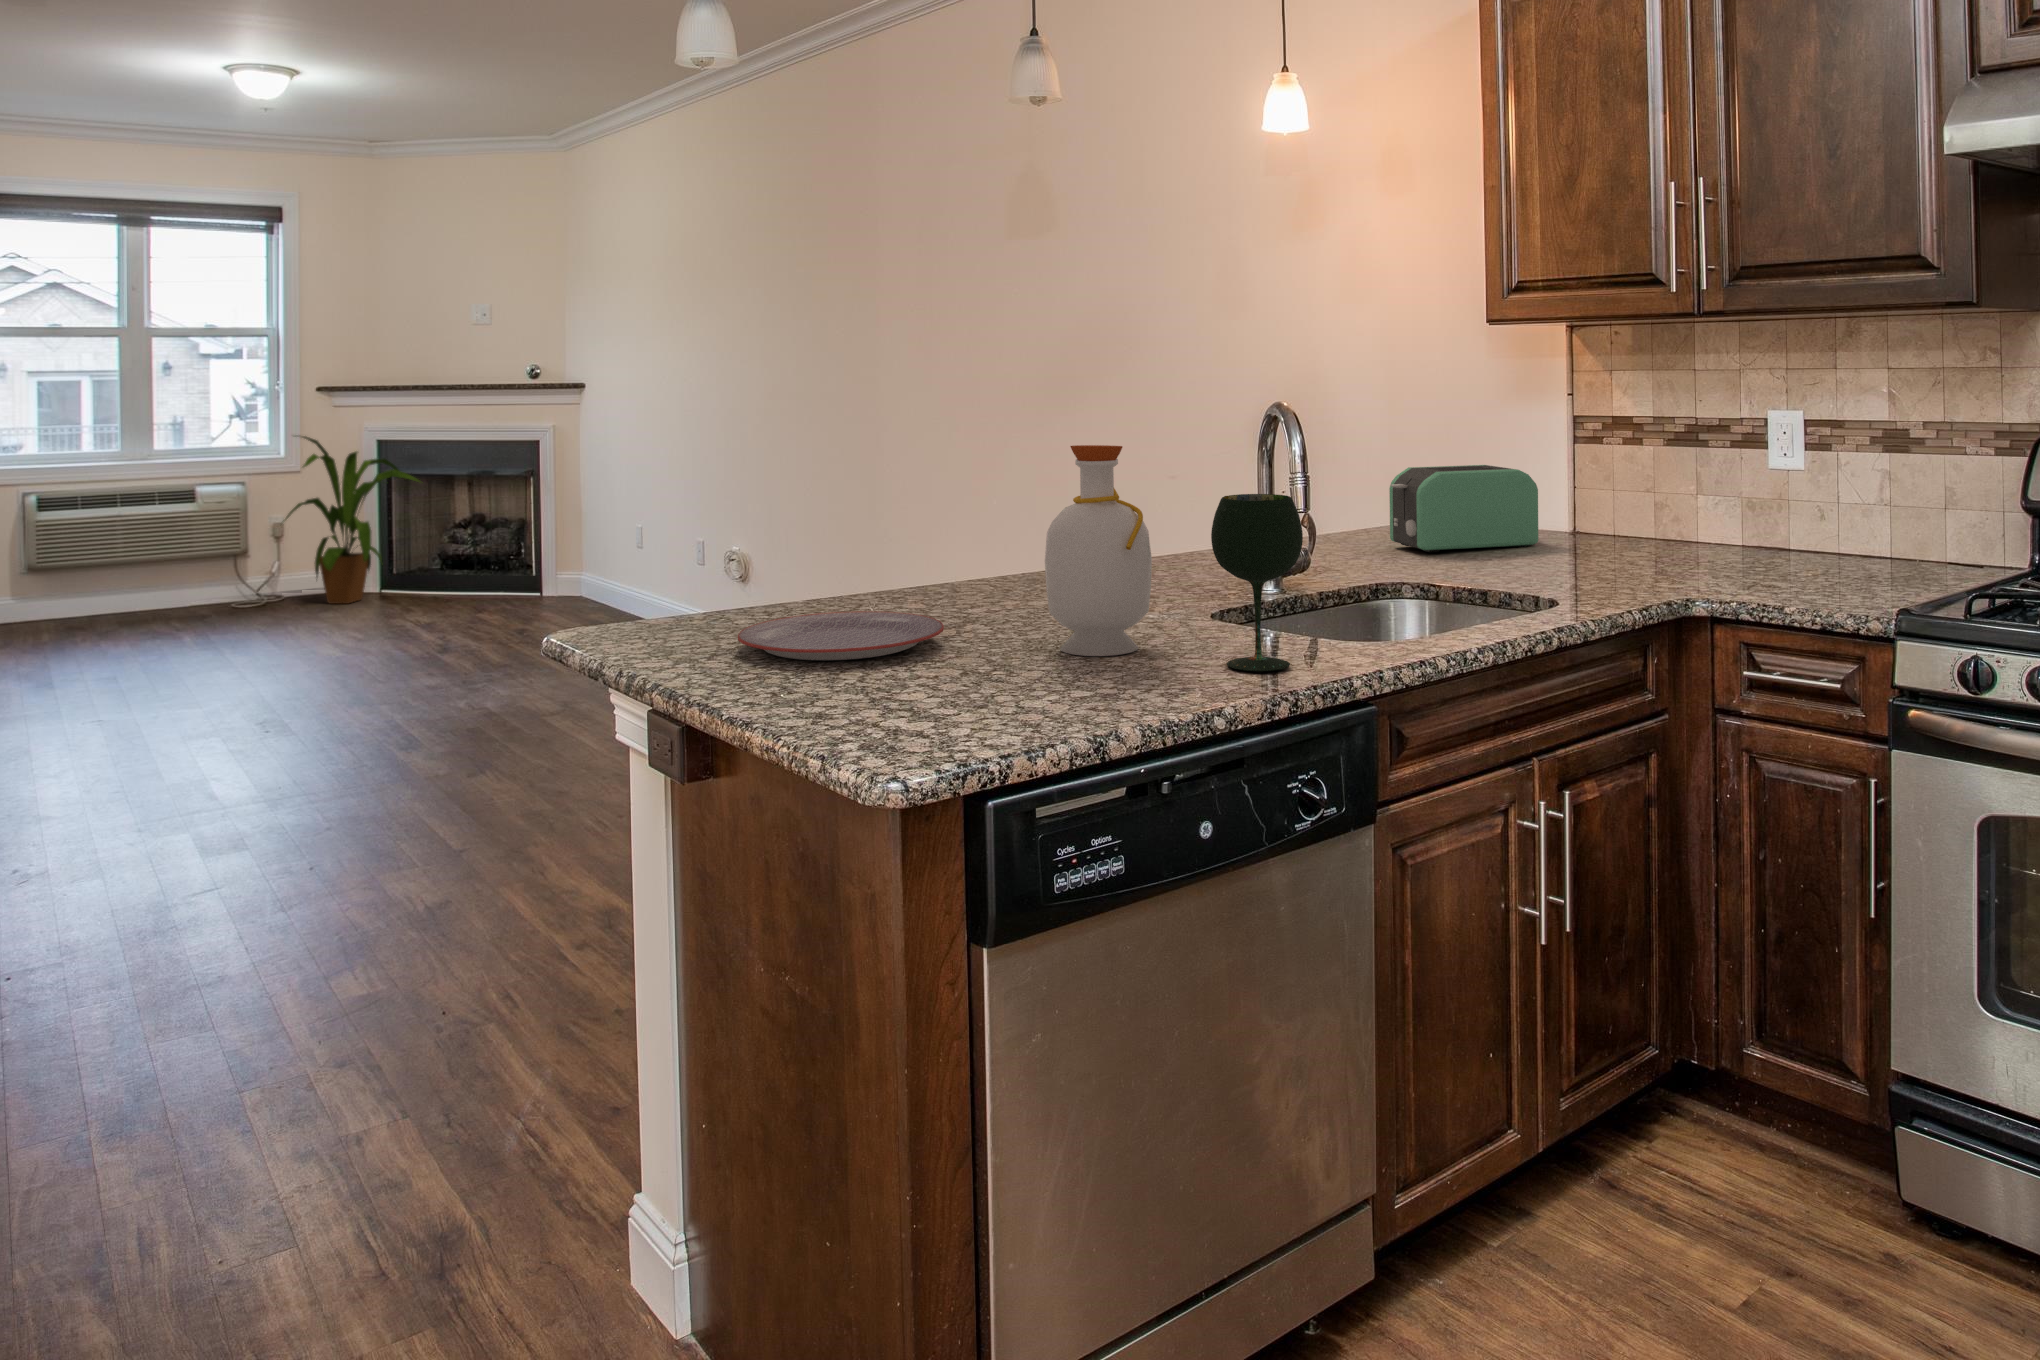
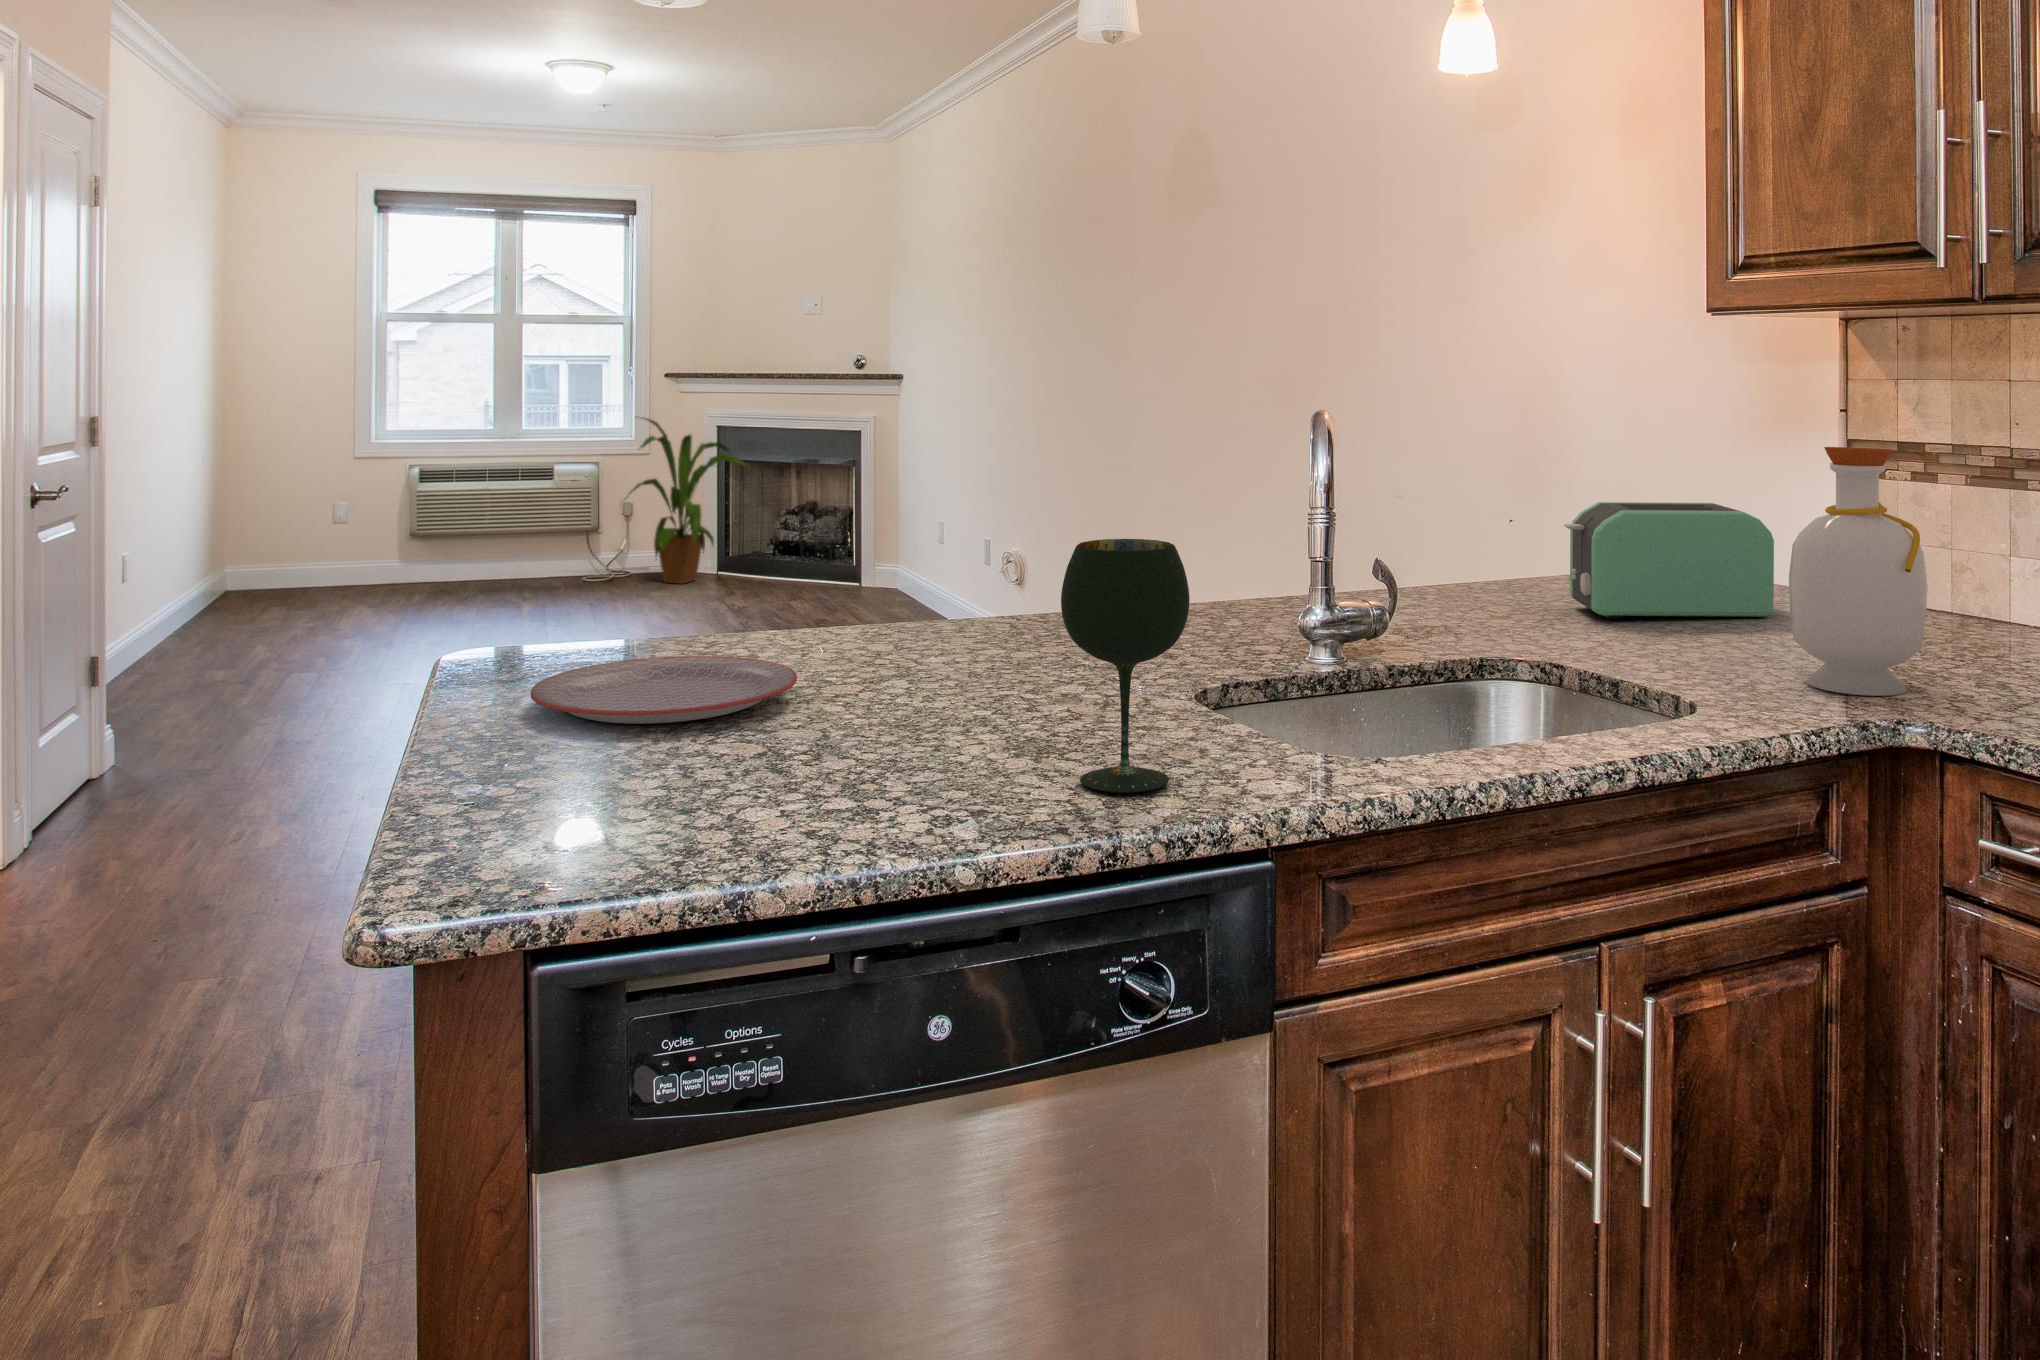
bottle: present [1045,445,1152,656] -> present [1789,447,1928,696]

